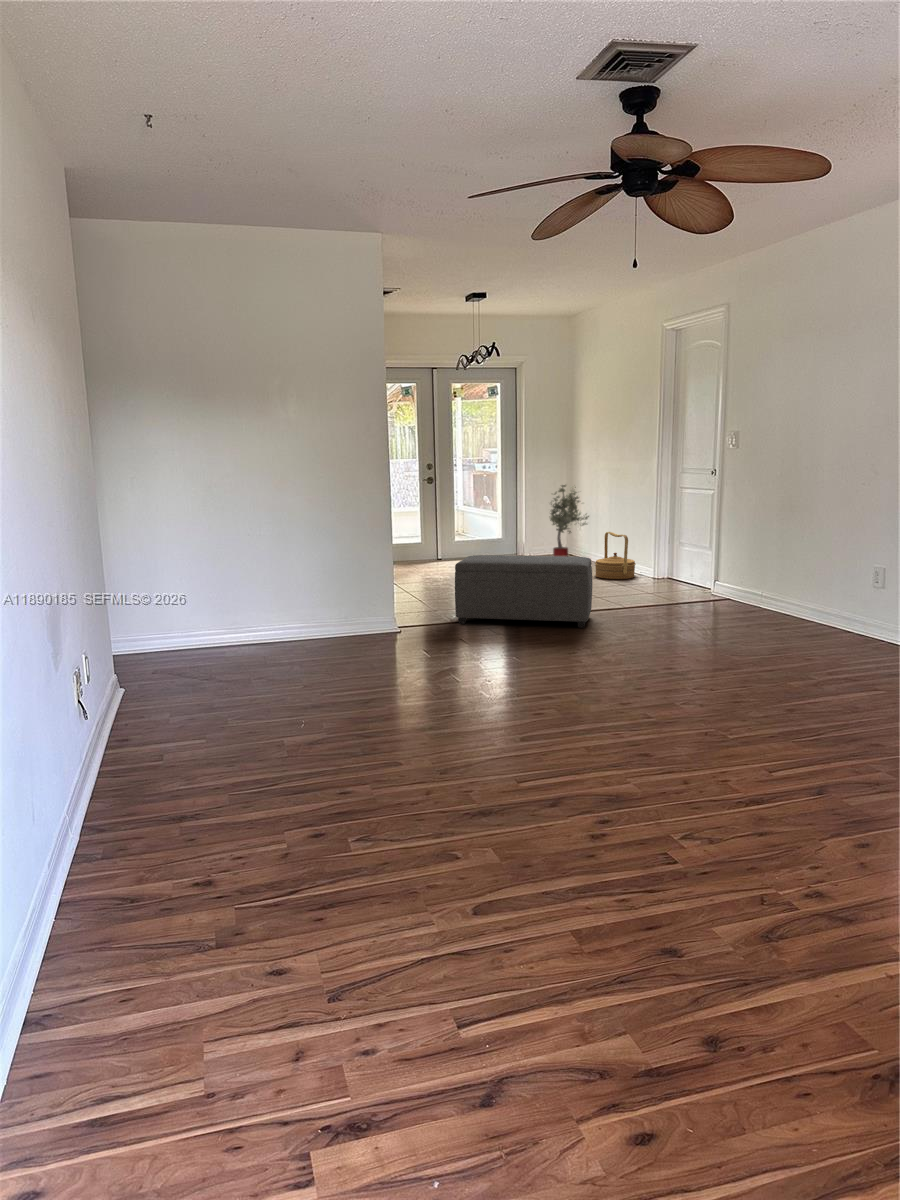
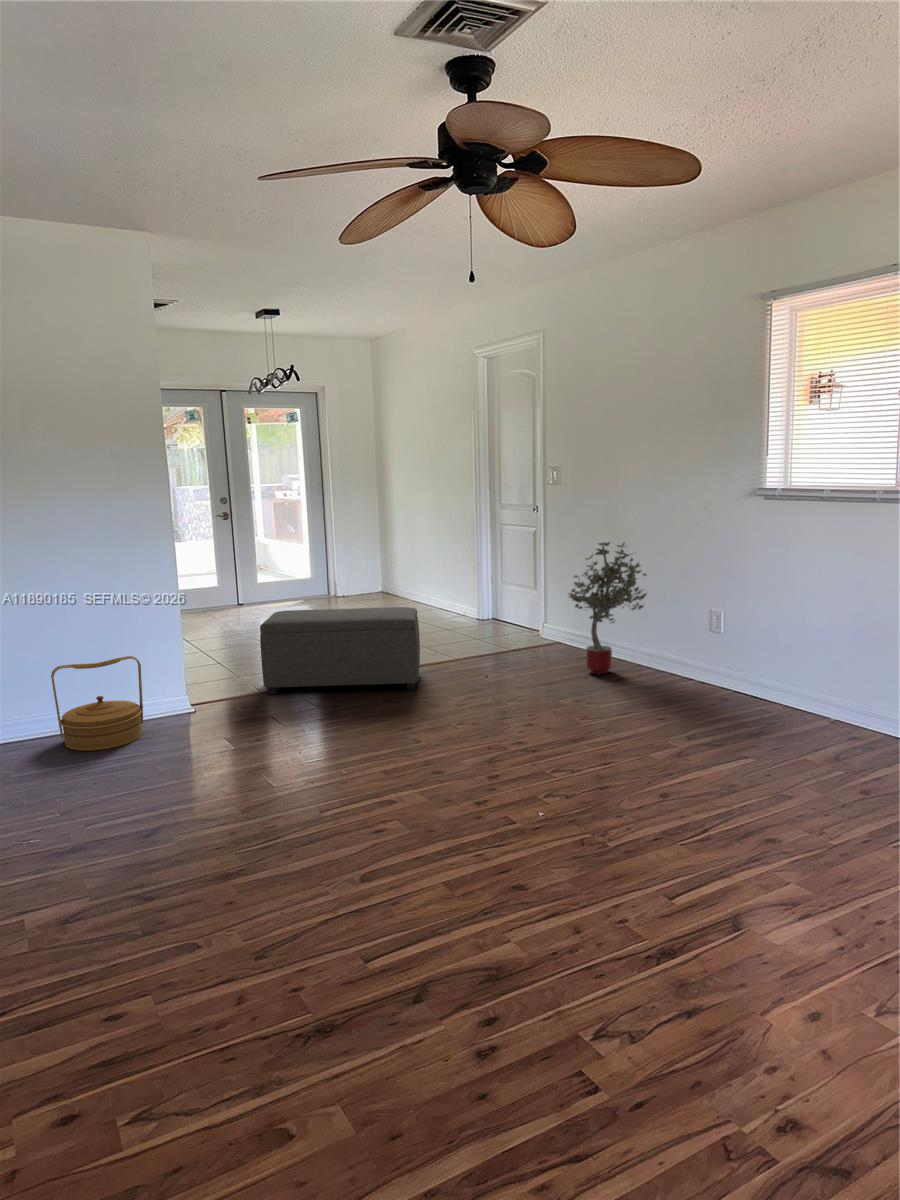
potted tree: present [550,485,589,556] -> present [568,542,647,675]
woven basket: present [595,532,636,579] -> present [51,656,143,751]

